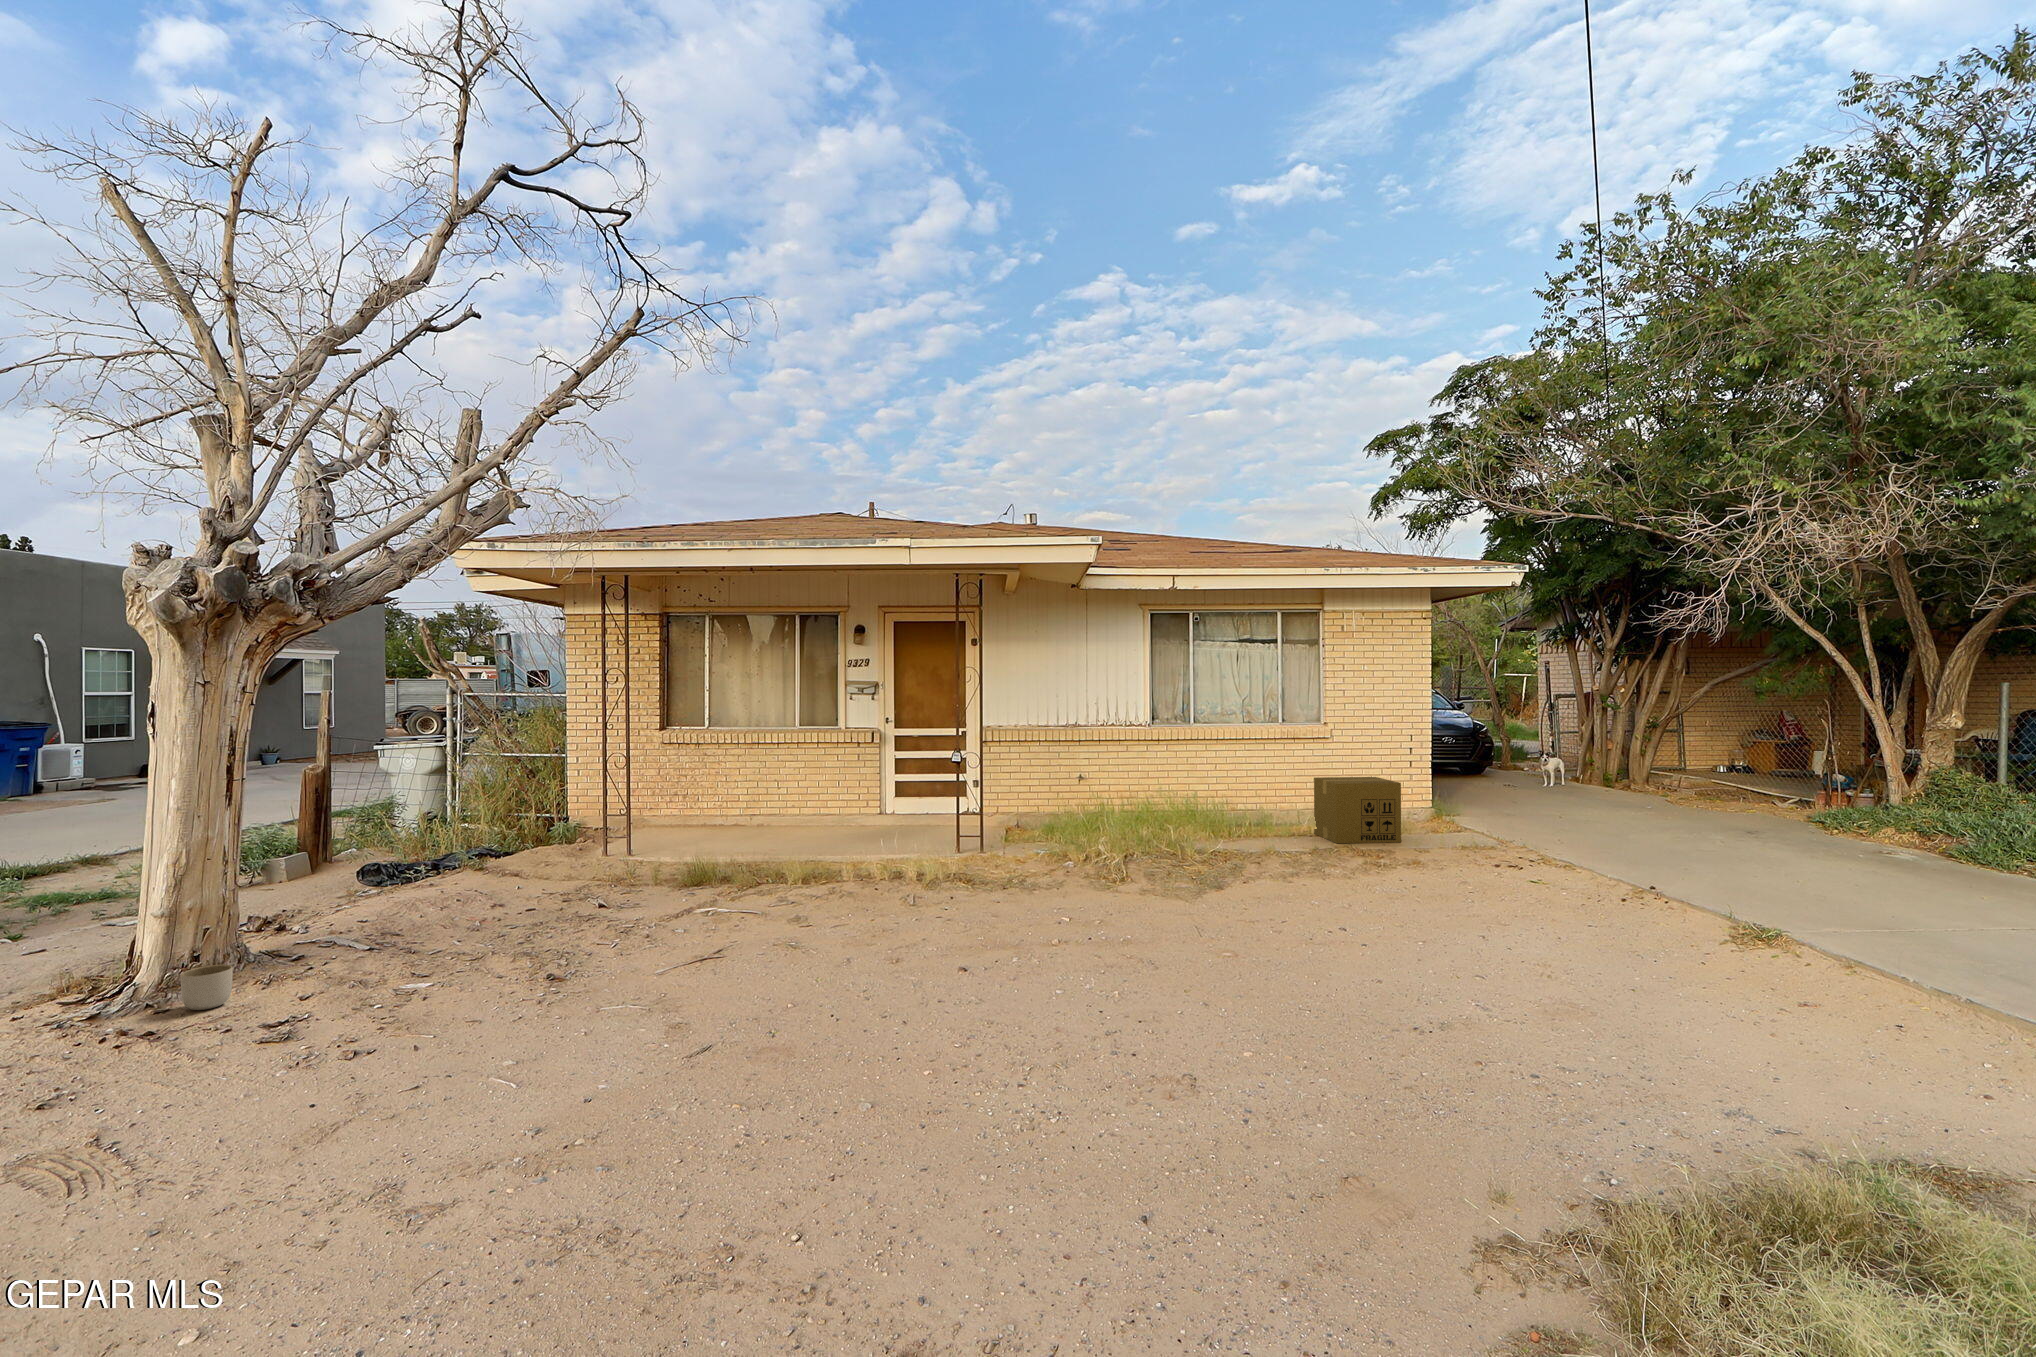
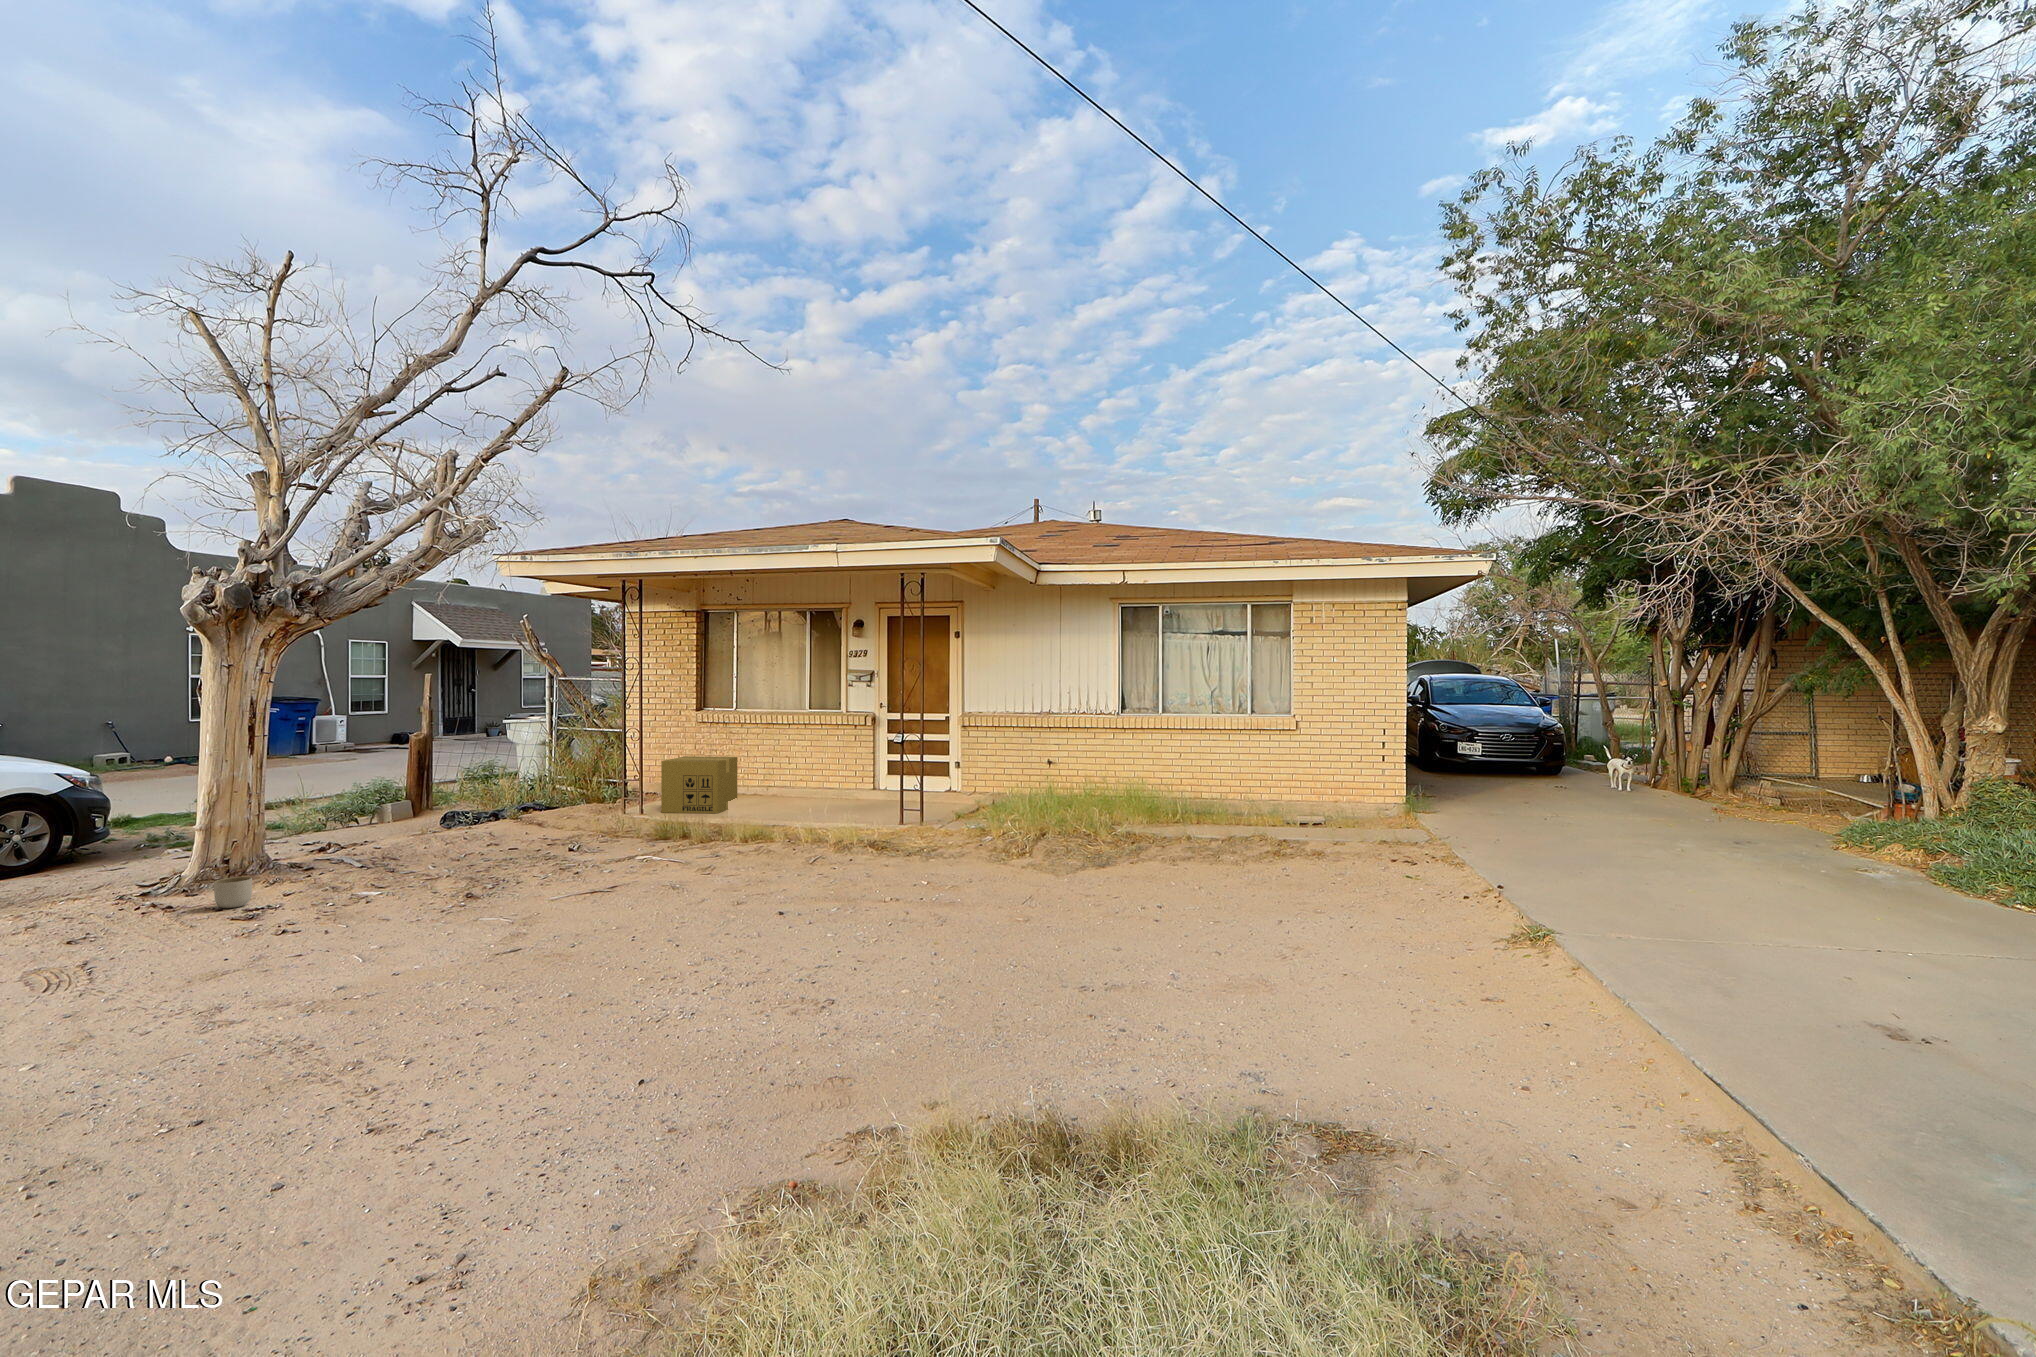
cardboard box: present [1314,777,1401,843] -> present [661,756,737,813]

